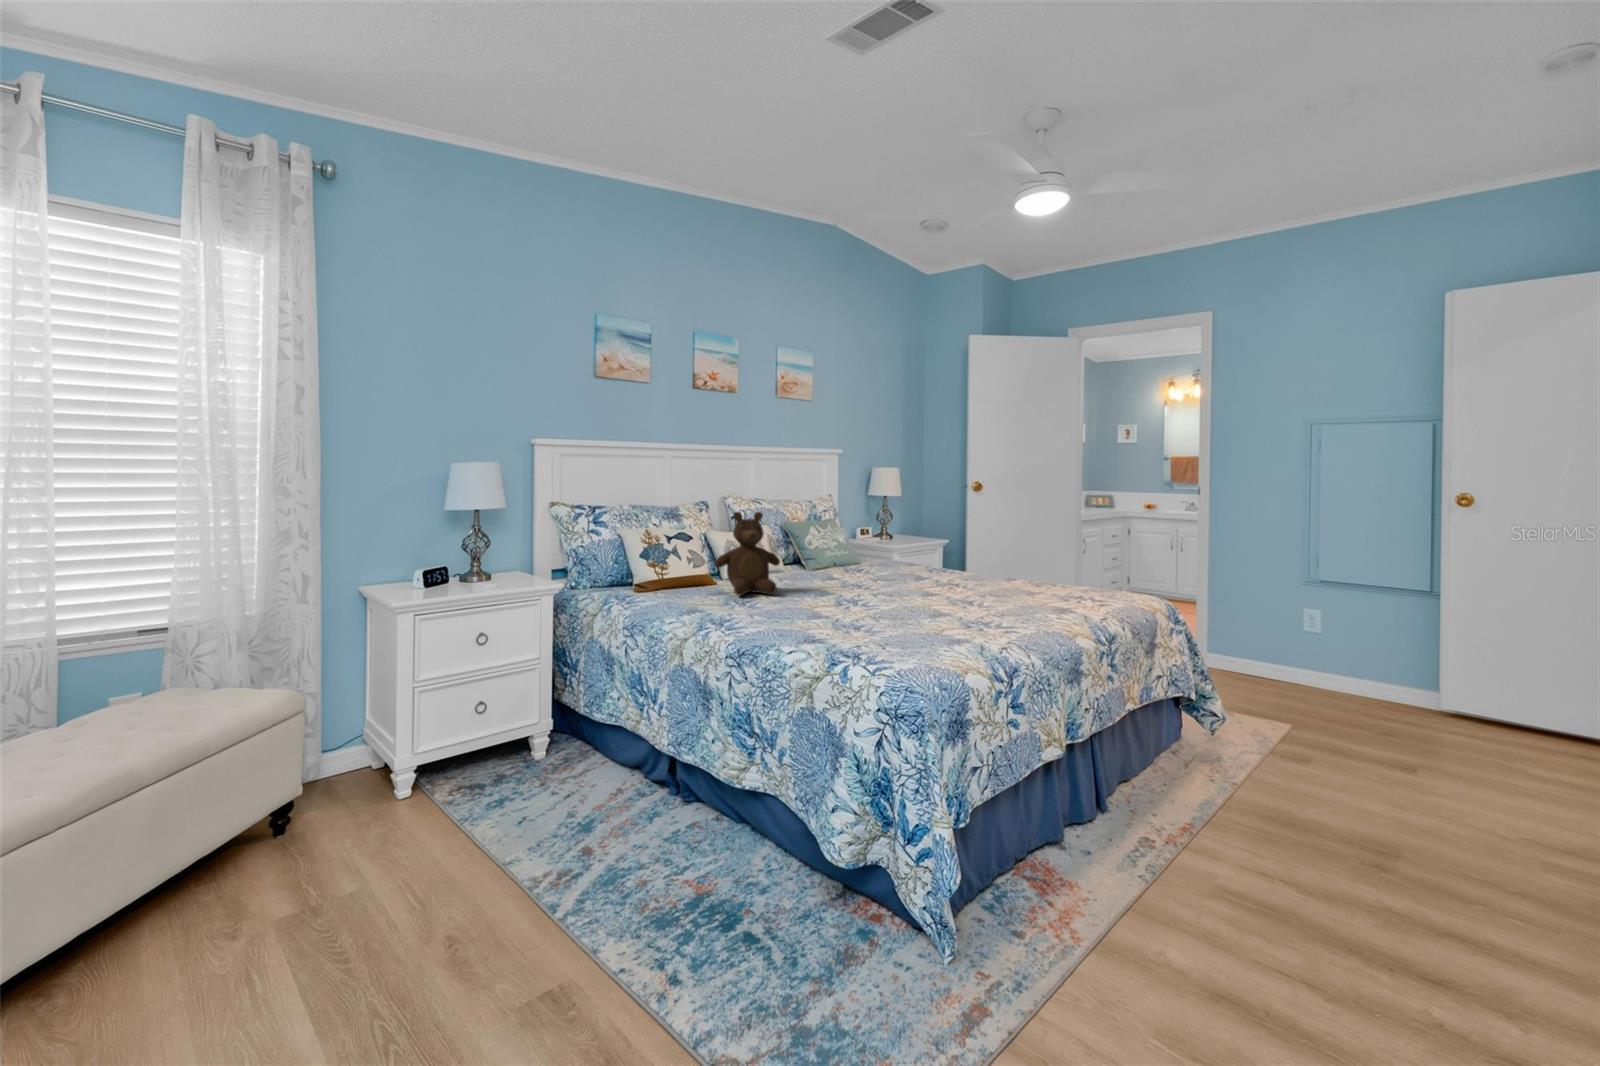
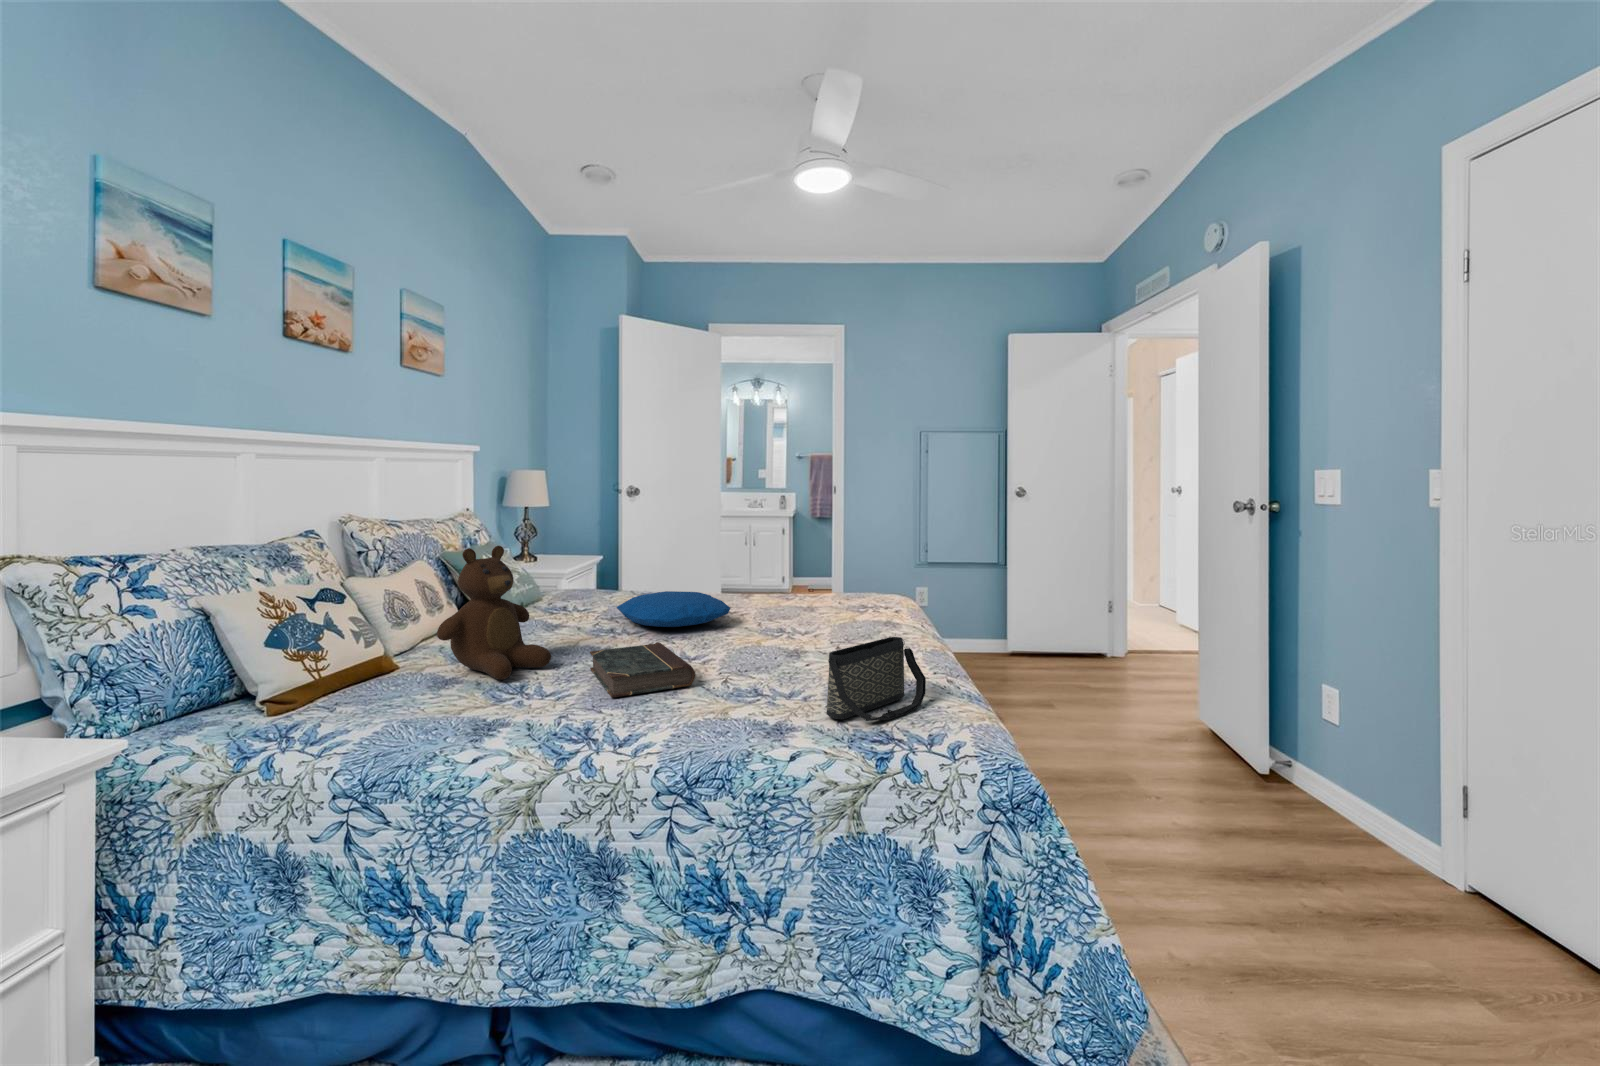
pillow: none [866,563,950,589] -> present [617,591,730,627]
book: none [769,587,846,615] -> present [590,642,696,698]
handbag: none [852,592,946,651] -> present [827,637,926,721]

